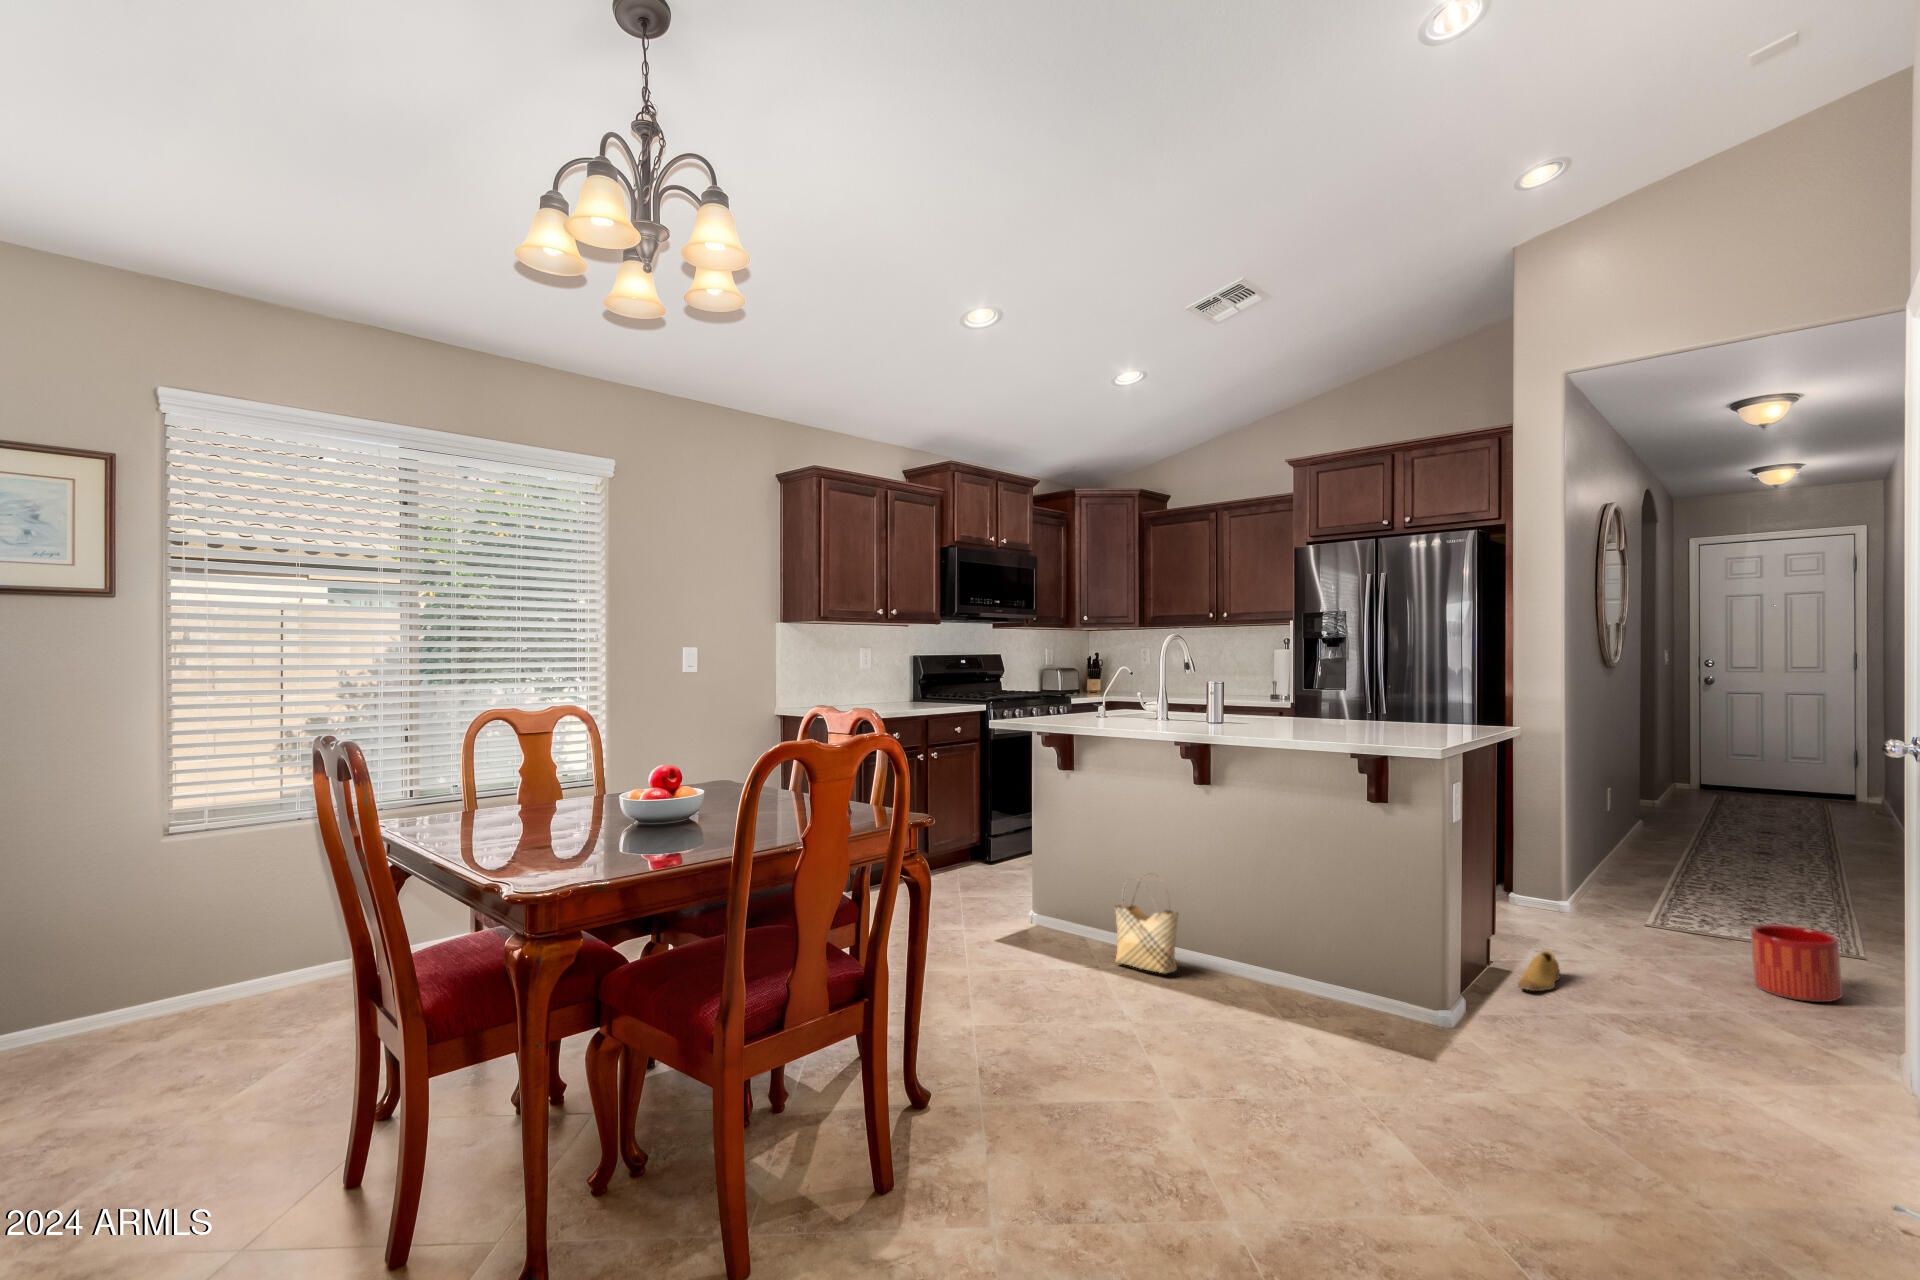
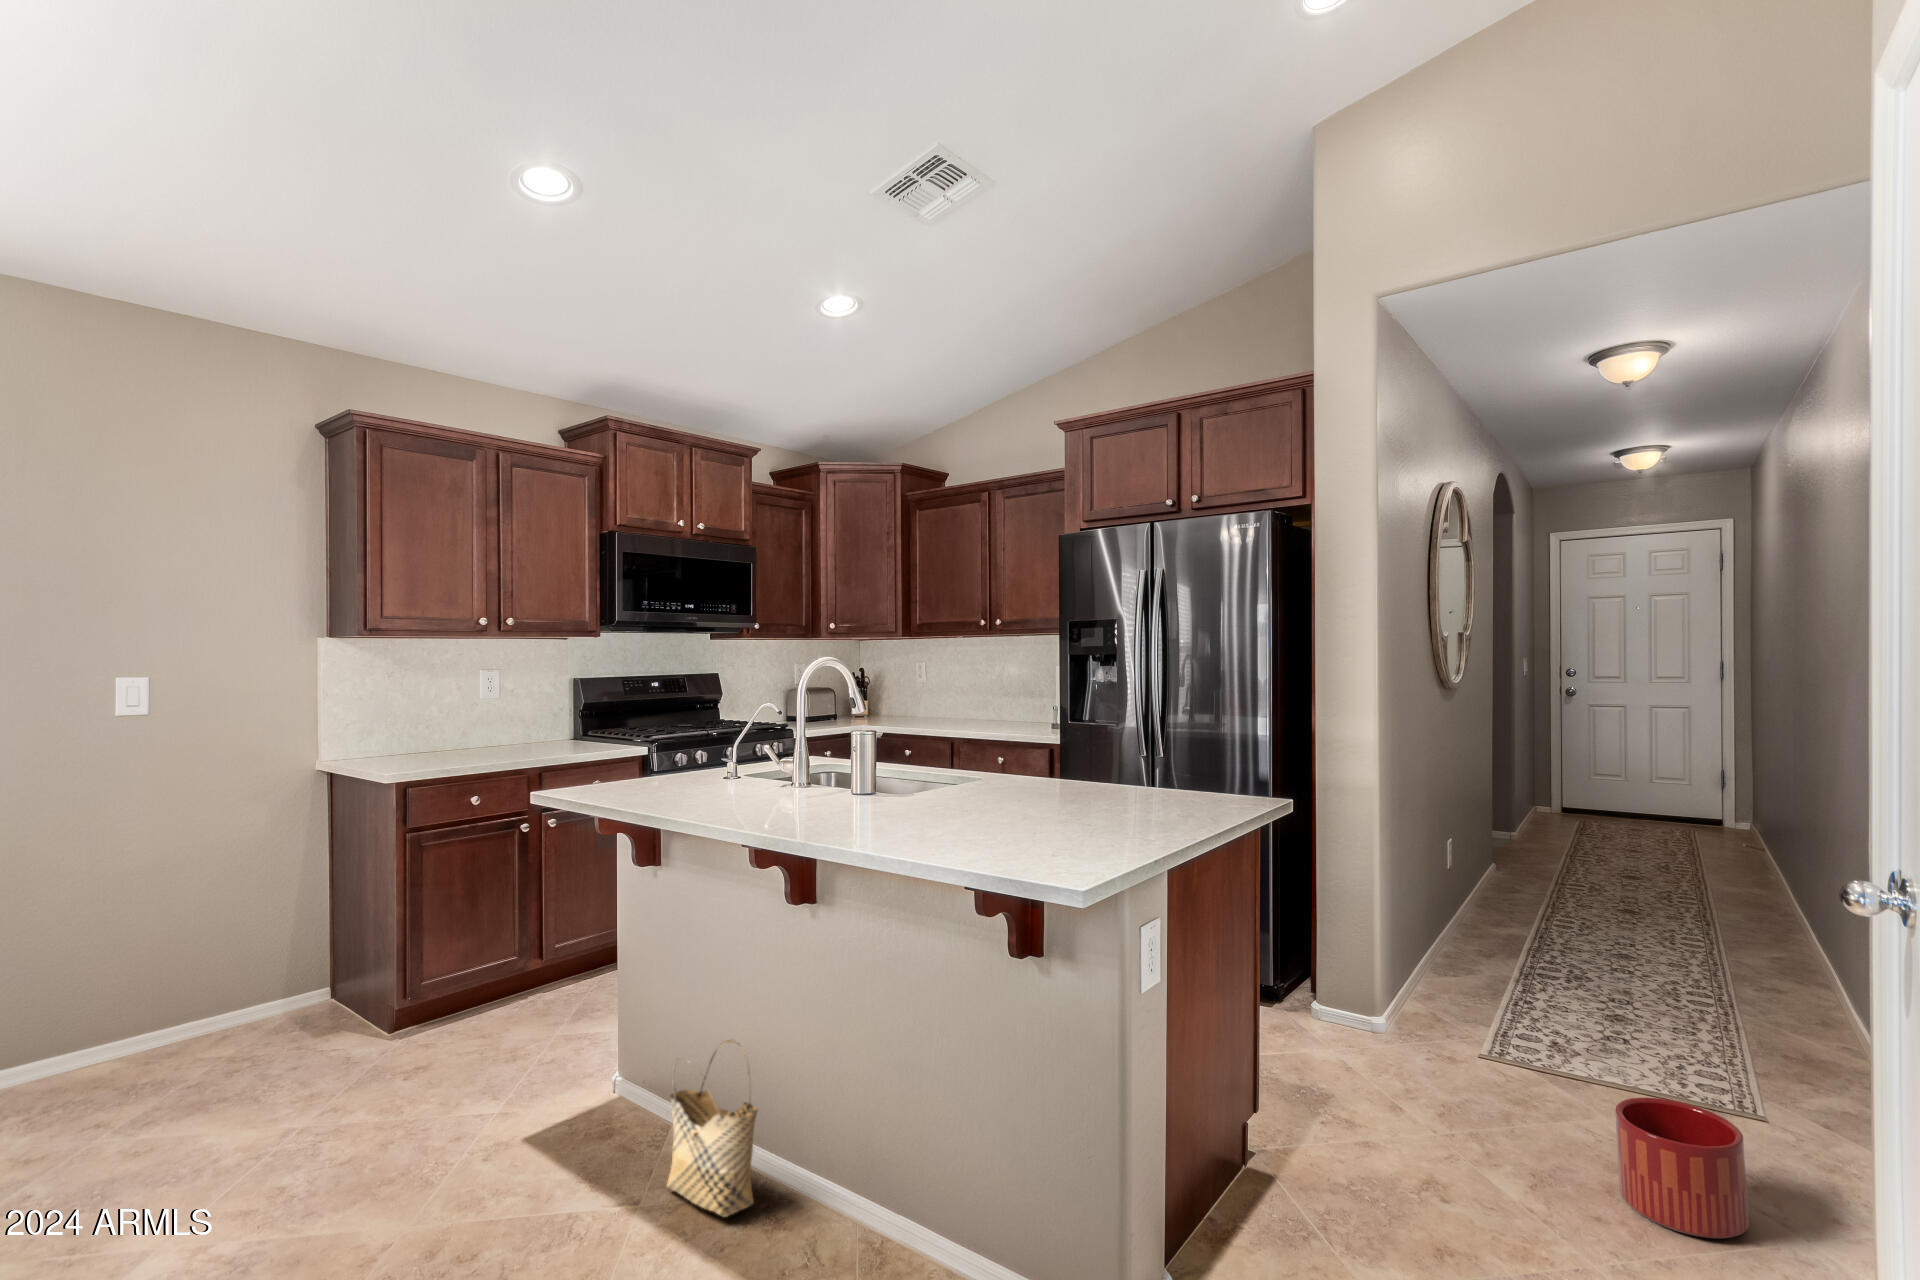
shoe: present [1518,951,1560,991] -> none [1269,1147,1341,1234]

